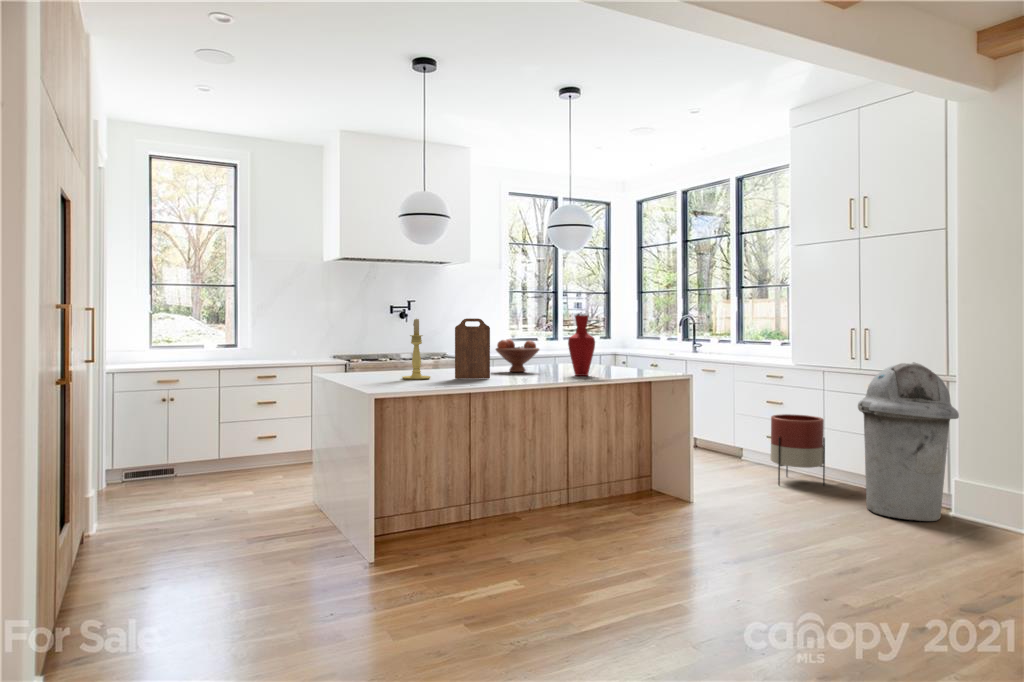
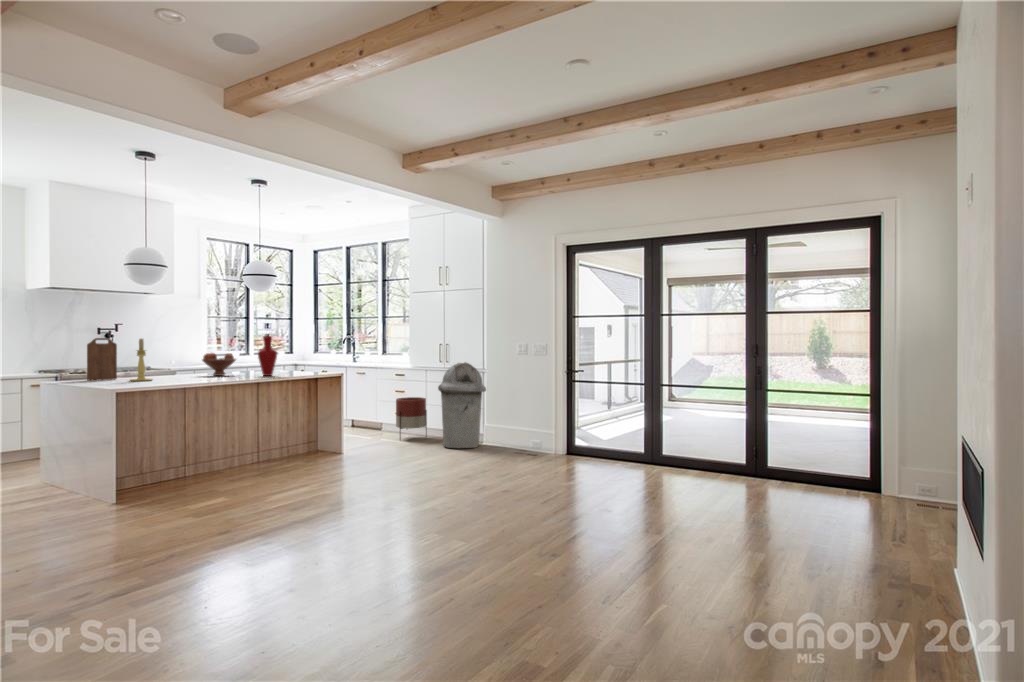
cutting board: present [455,318,490,379] -> present [87,338,117,380]

